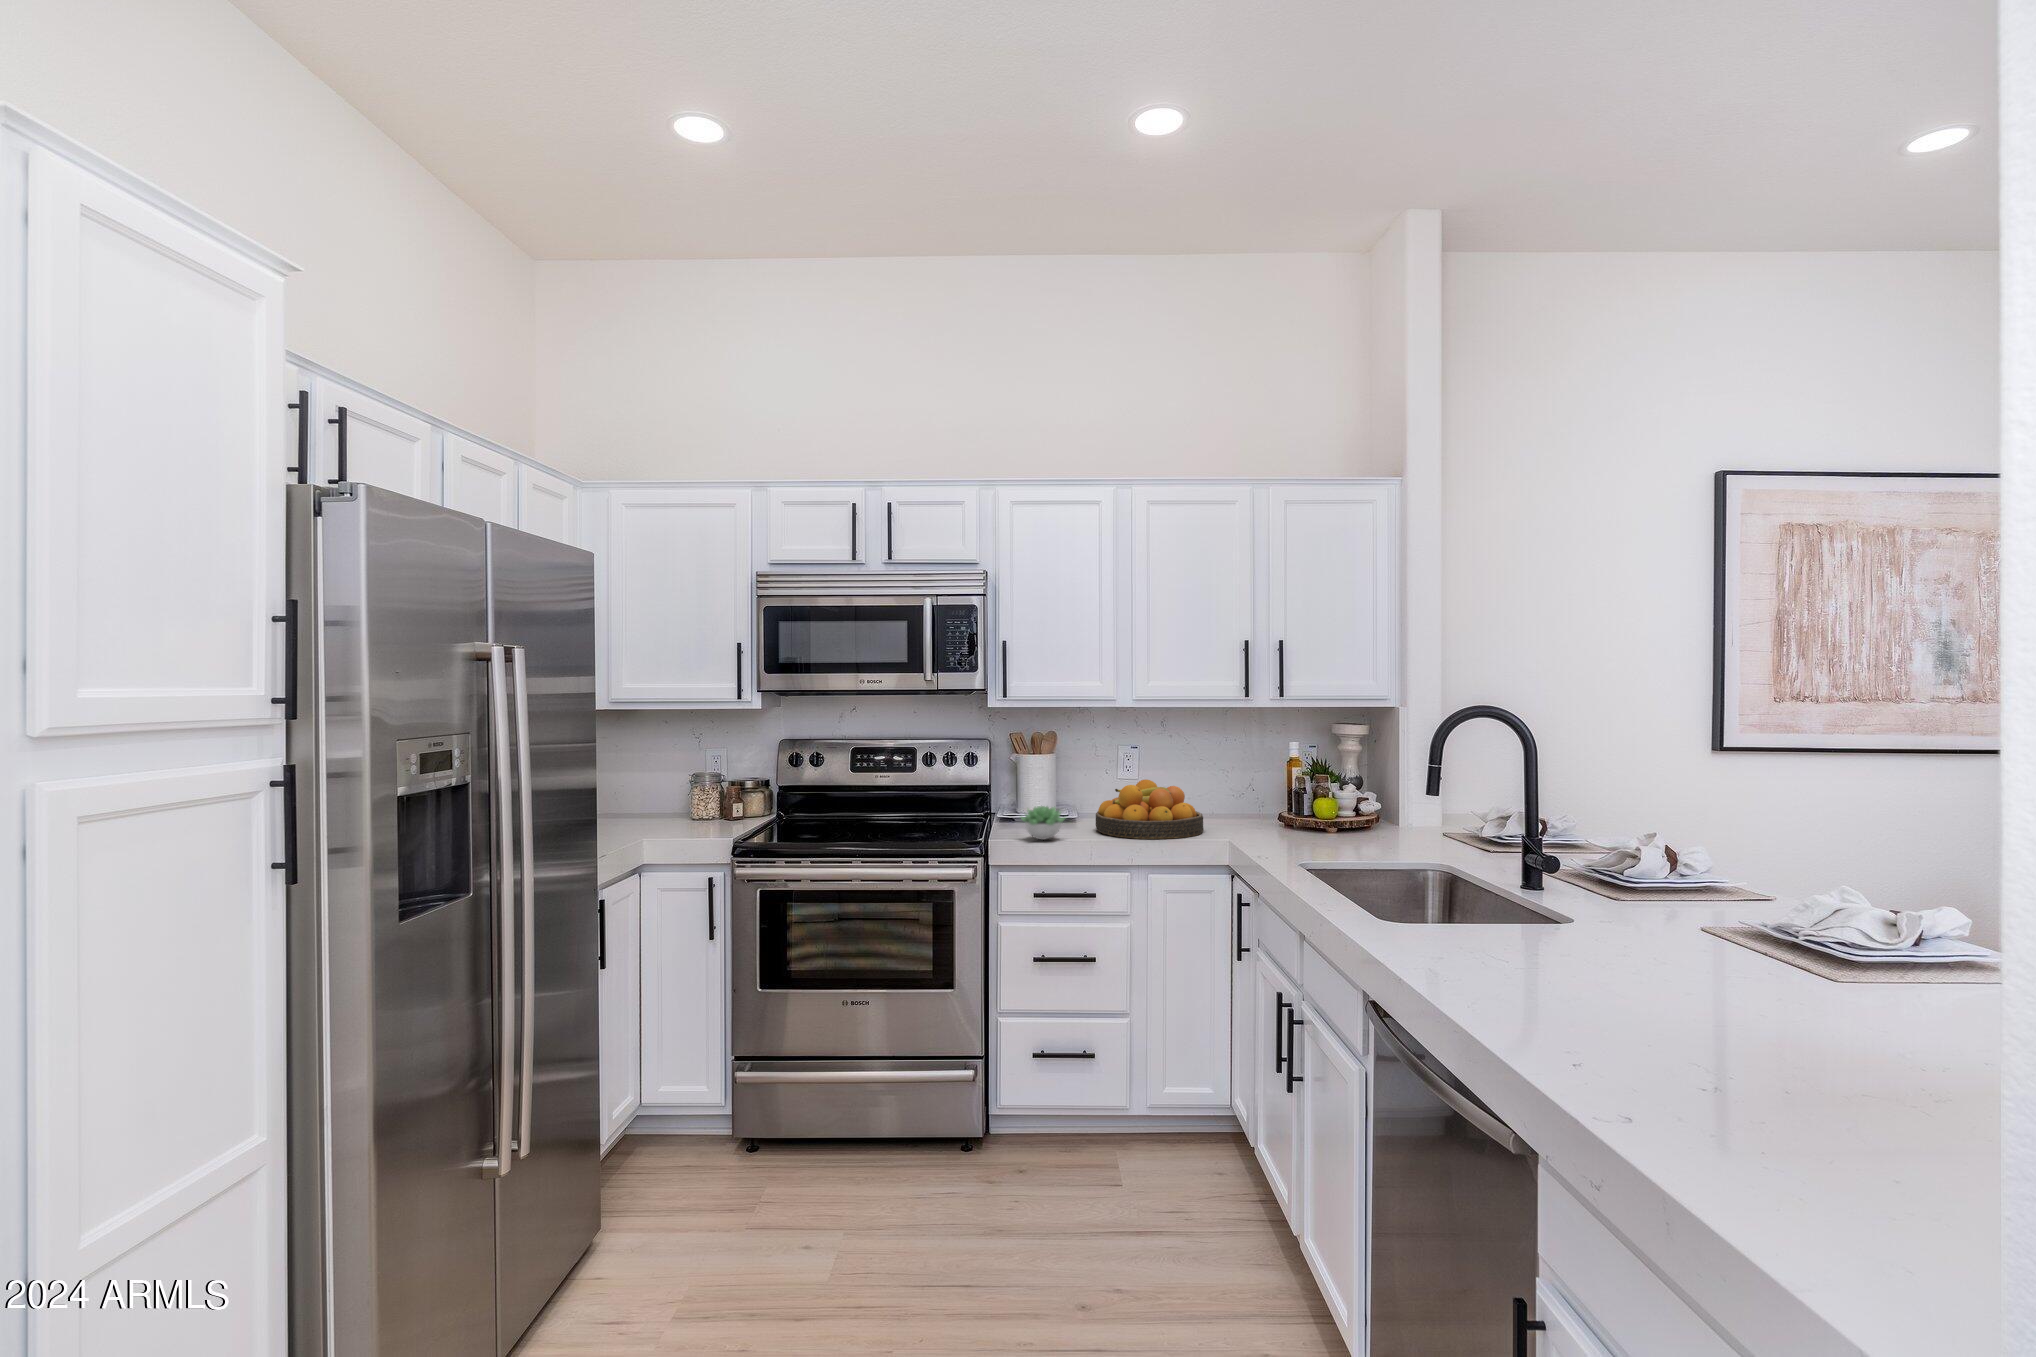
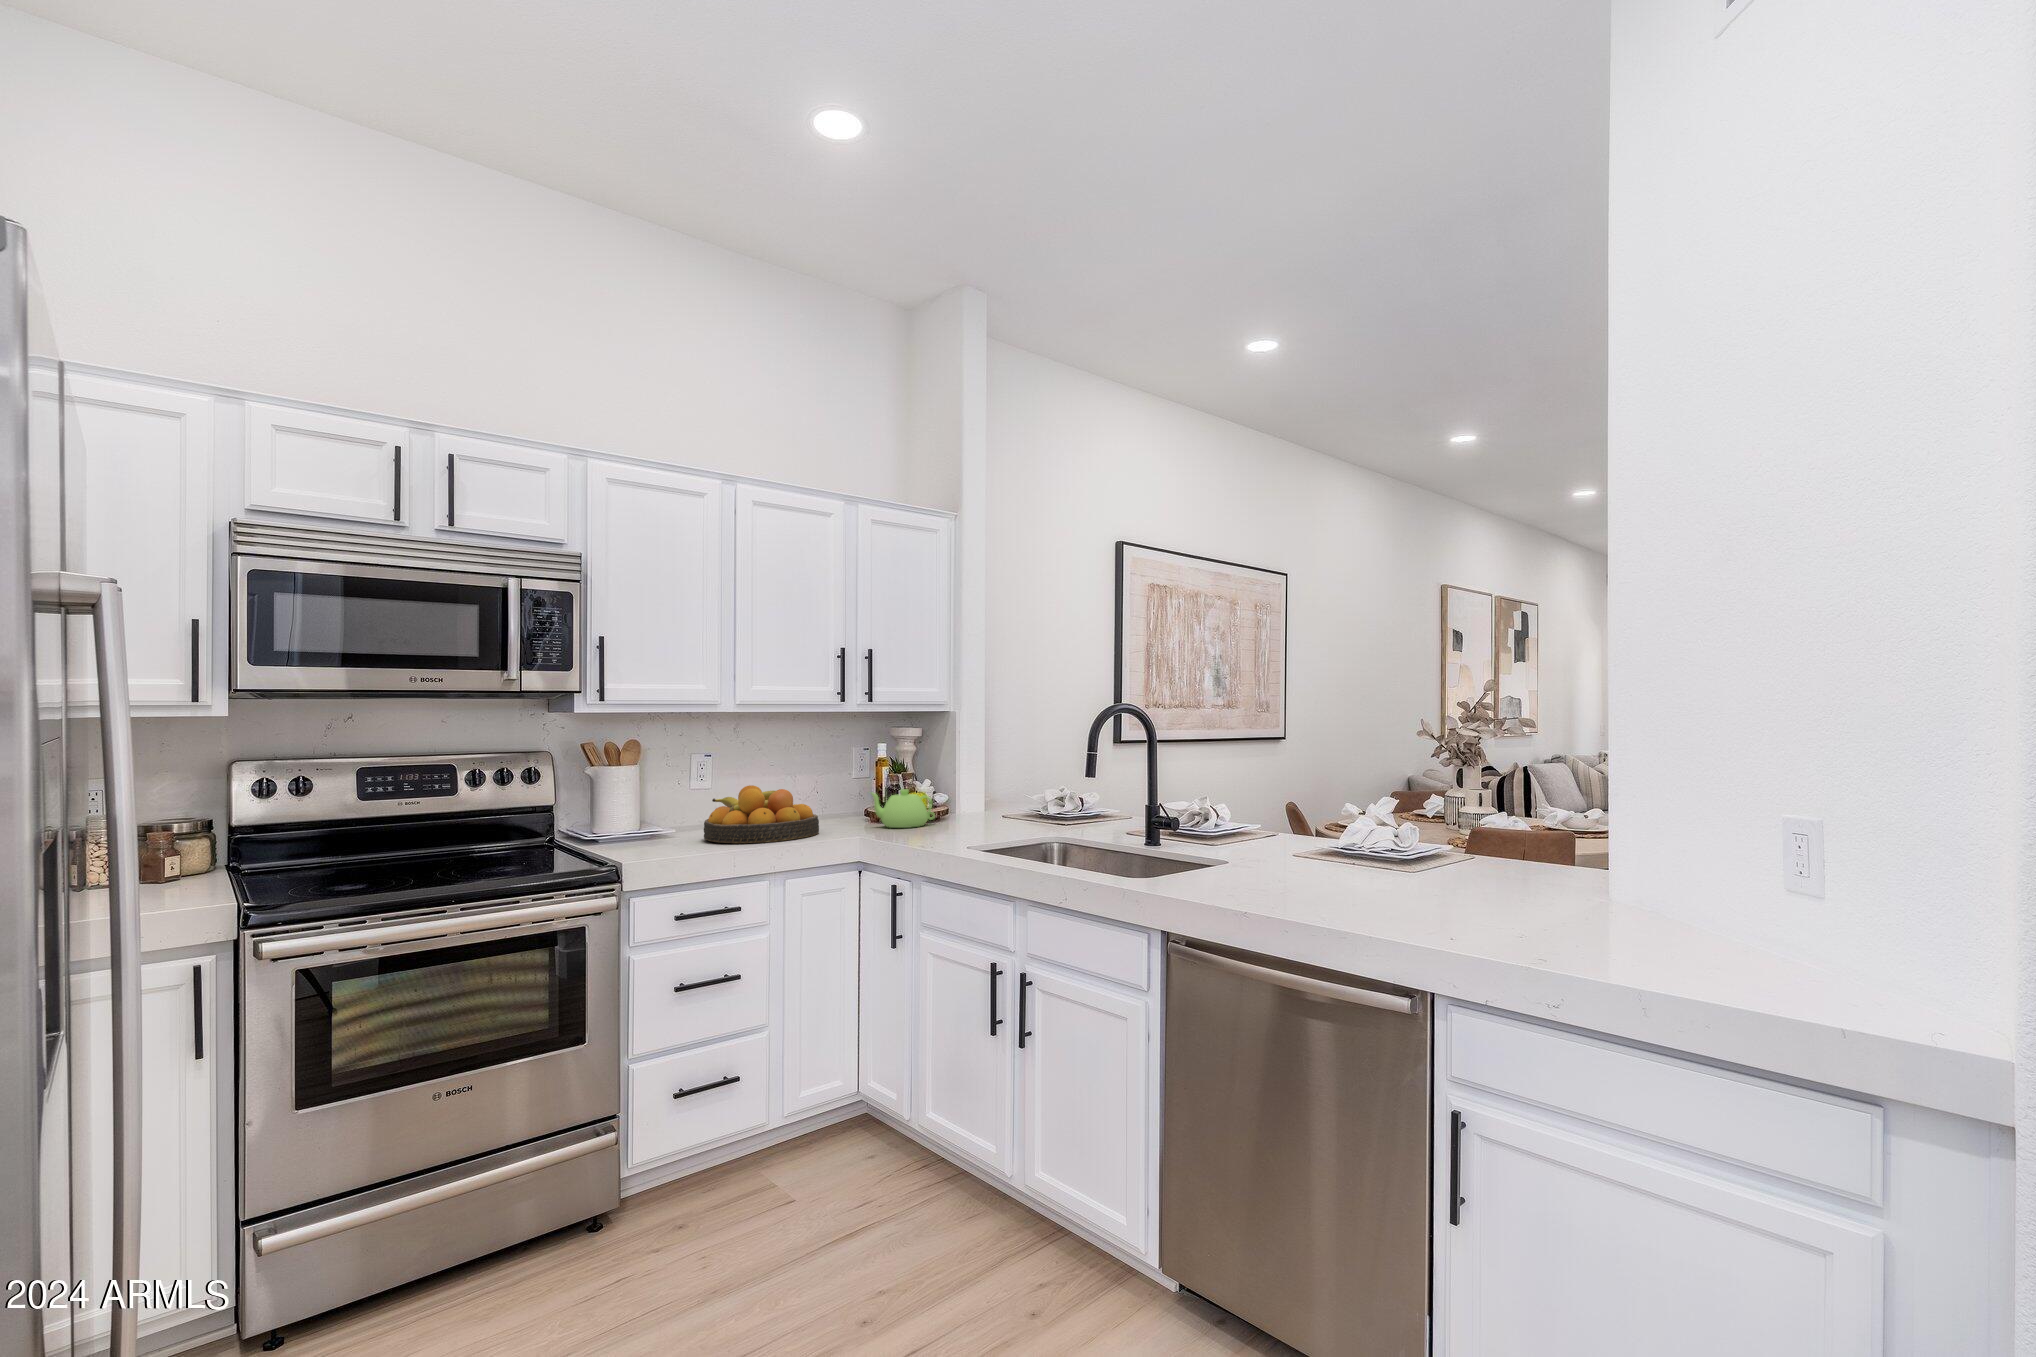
teapot: none [1255,797,1324,842] -> present [871,789,935,828]
succulent plant: present [1021,806,1066,840] -> none [641,816,697,855]

